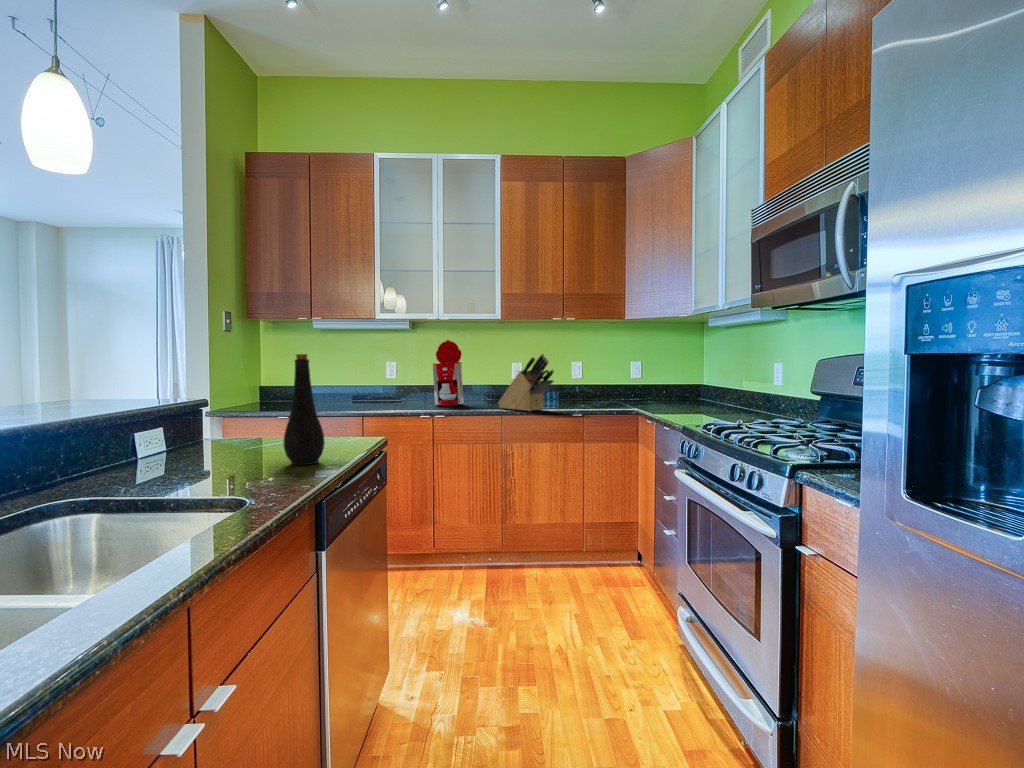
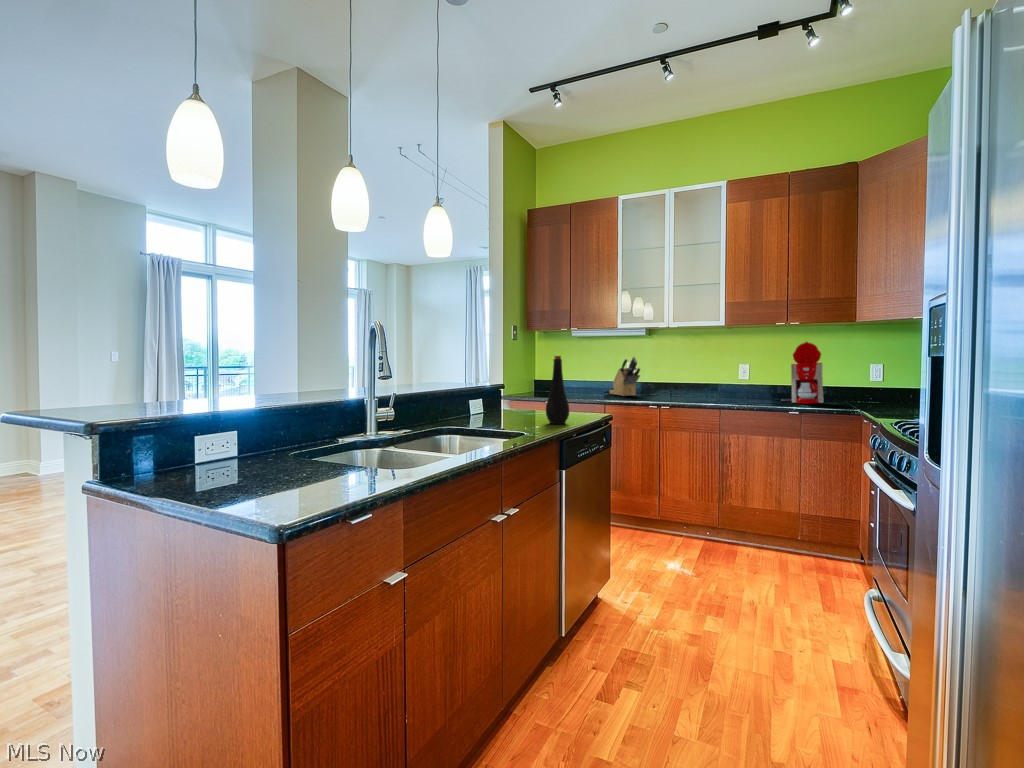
coffee maker: present [428,340,464,406] -> present [782,342,823,404]
knife block: present [498,354,554,411] -> present [609,357,640,396]

